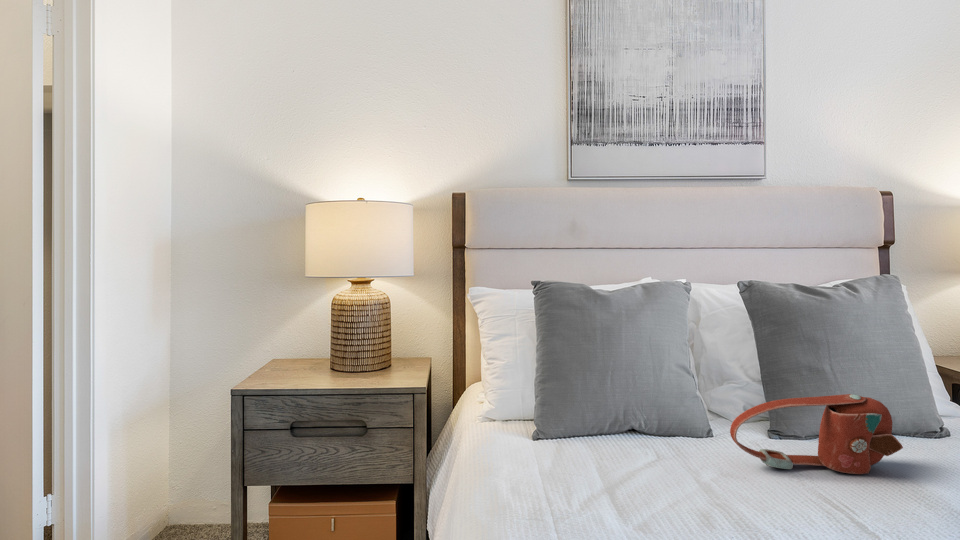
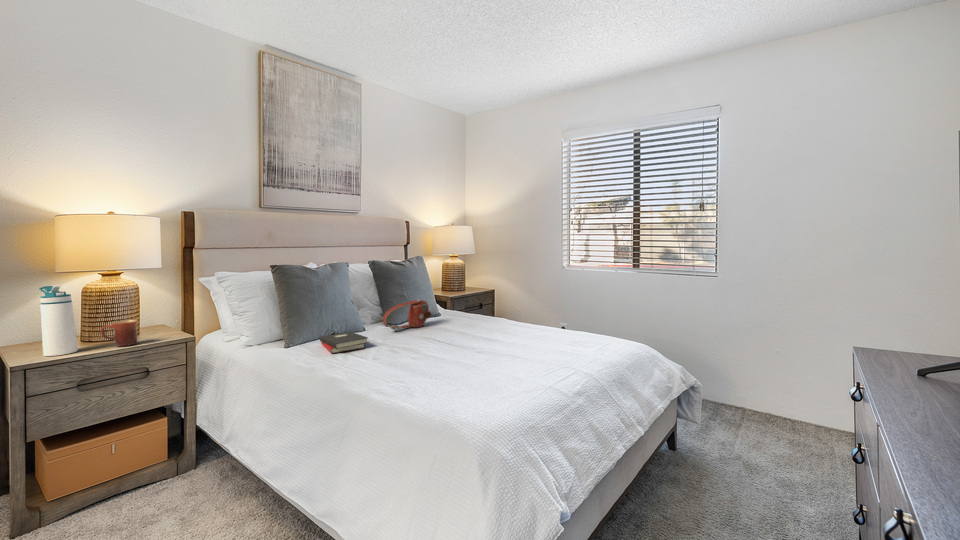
water bottle: none [276,292,306,379] -> present [39,285,78,356]
mug: none [321,346,358,381] -> present [101,320,138,346]
hardback book: none [564,436,656,499] -> present [320,332,368,353]

